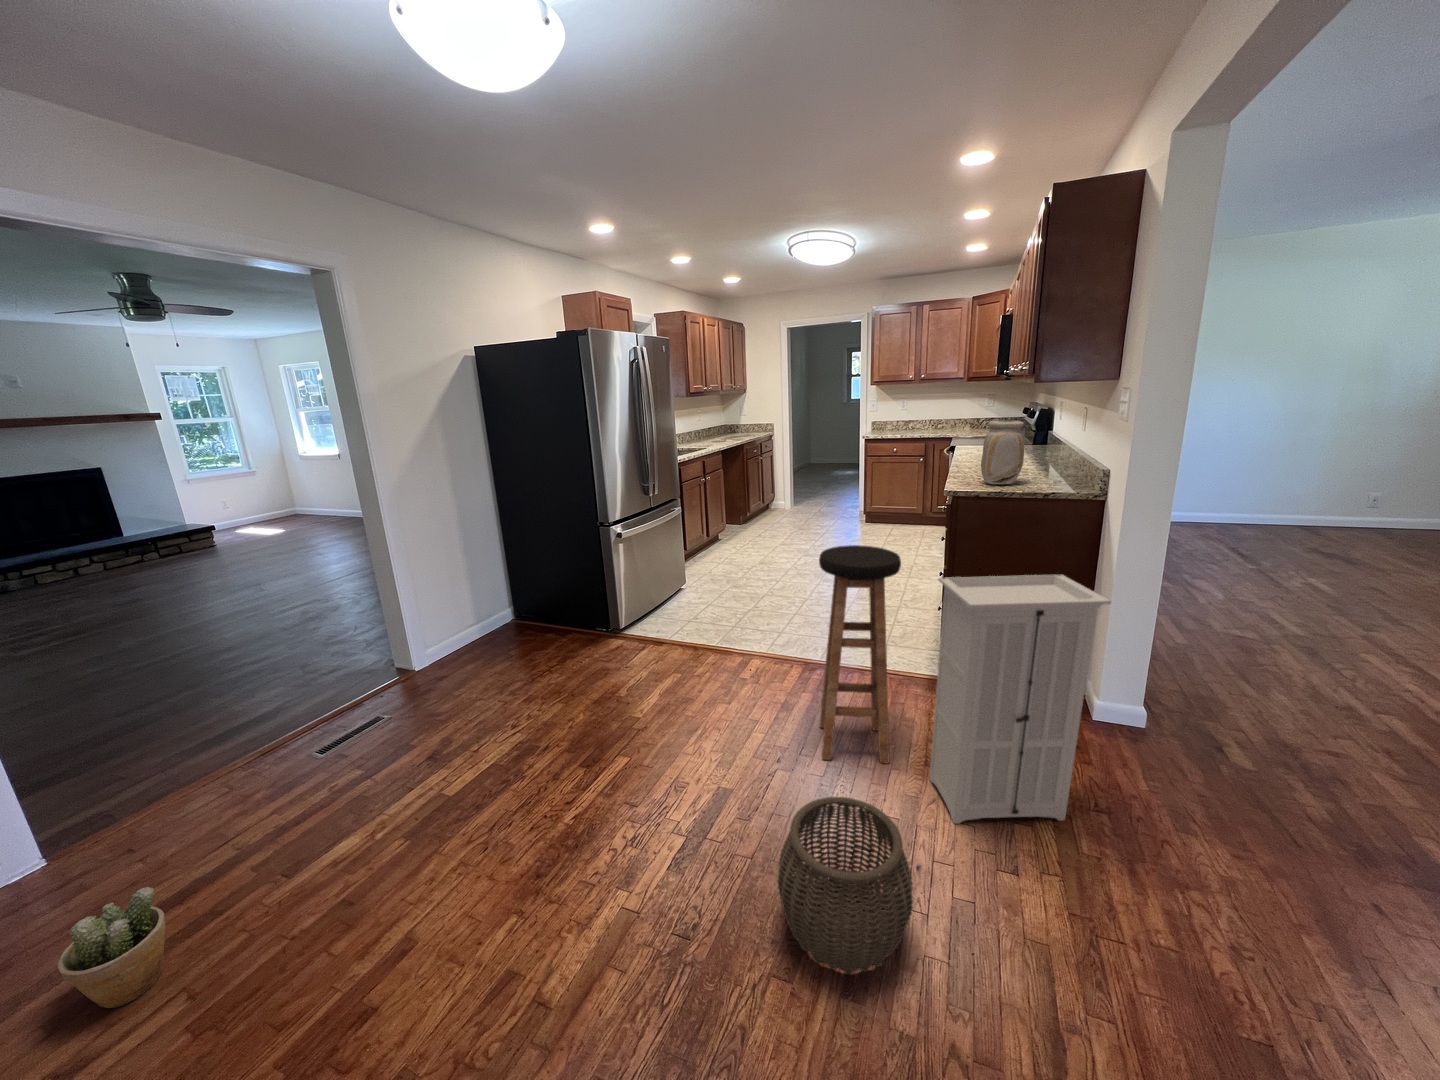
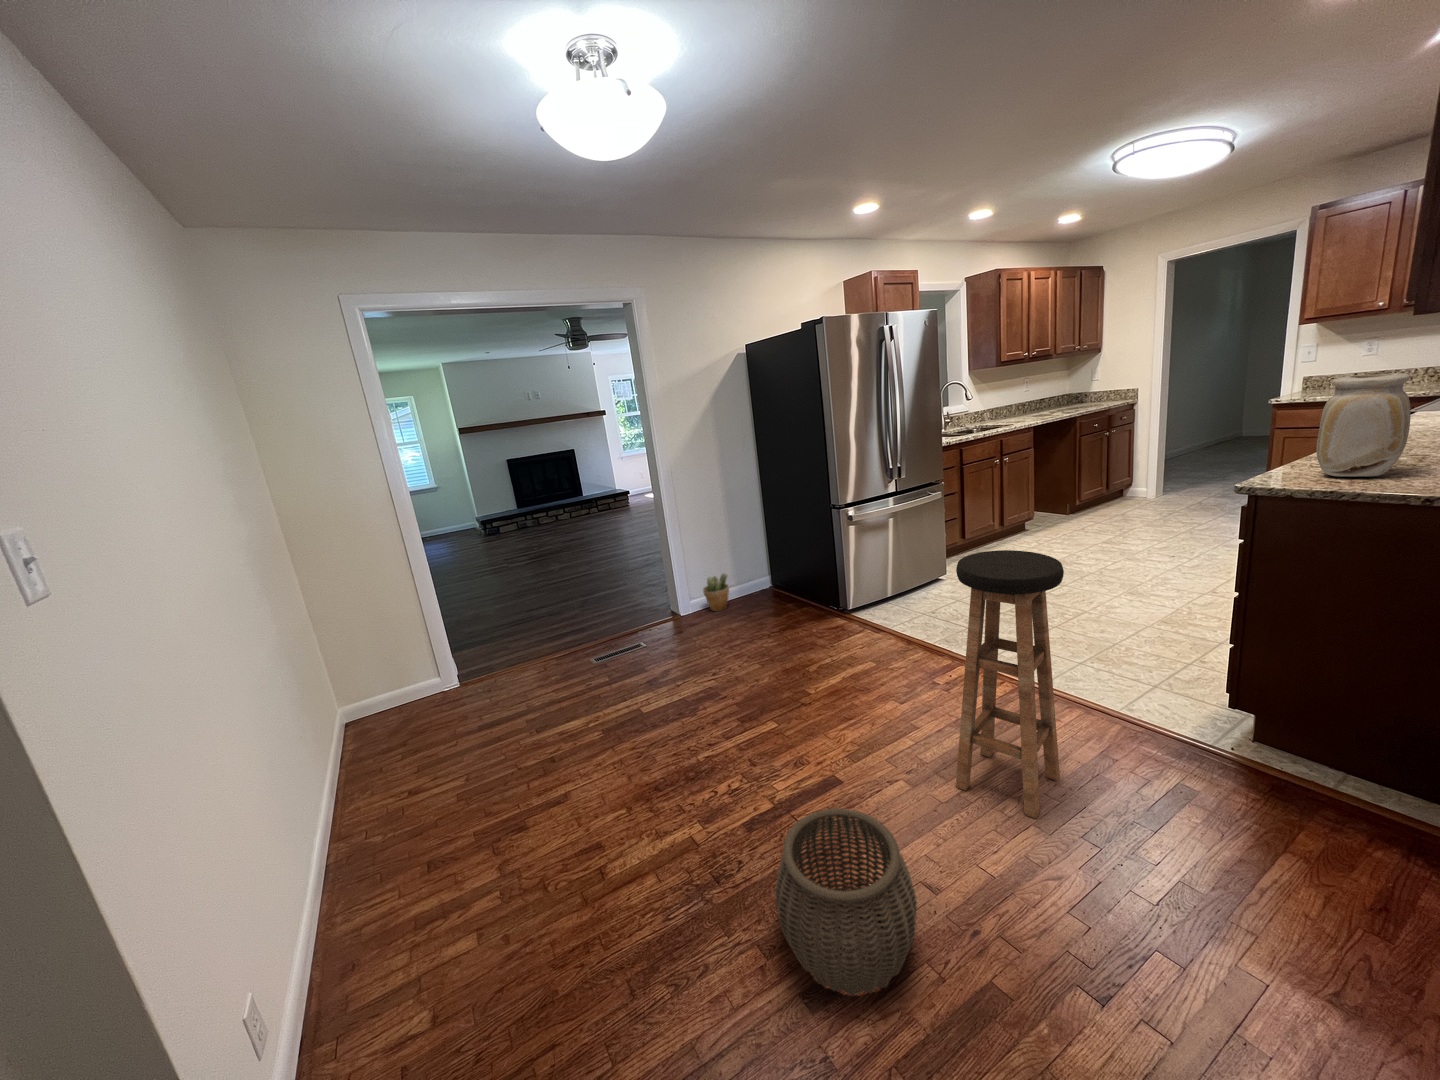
storage cabinet: present [929,571,1111,824] -> none [1063,598,1331,992]
potted plant: present [58,887,166,1008] -> present [703,573,729,611]

